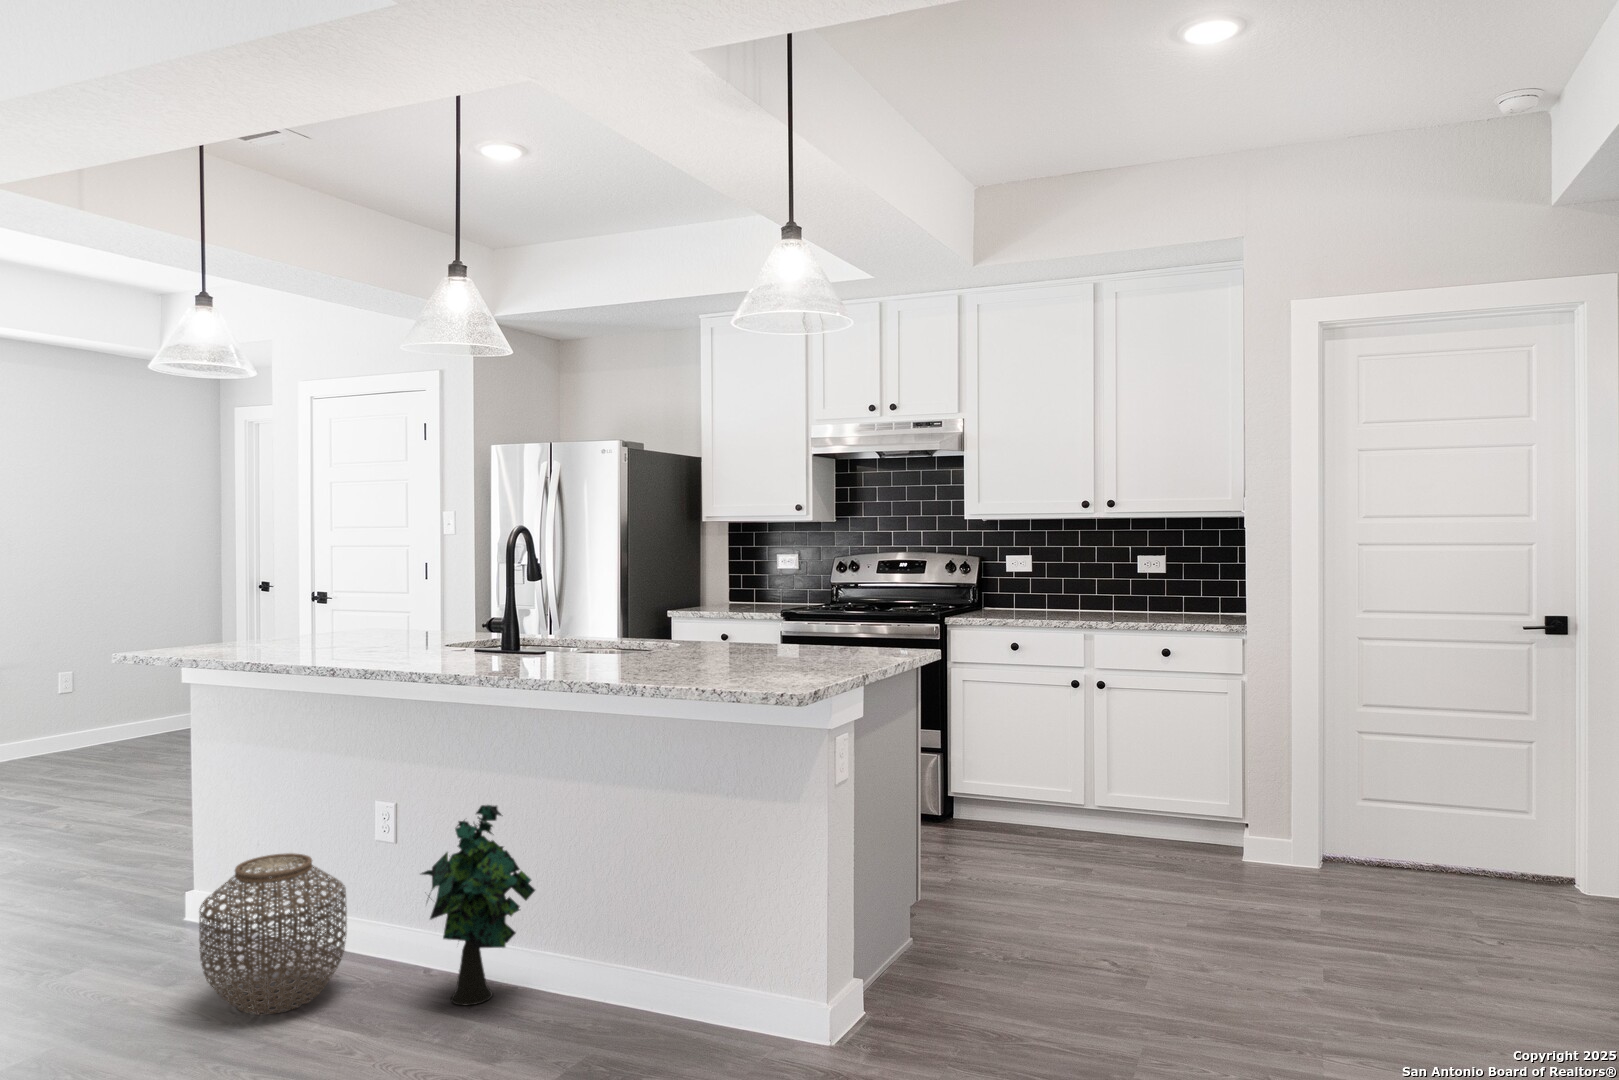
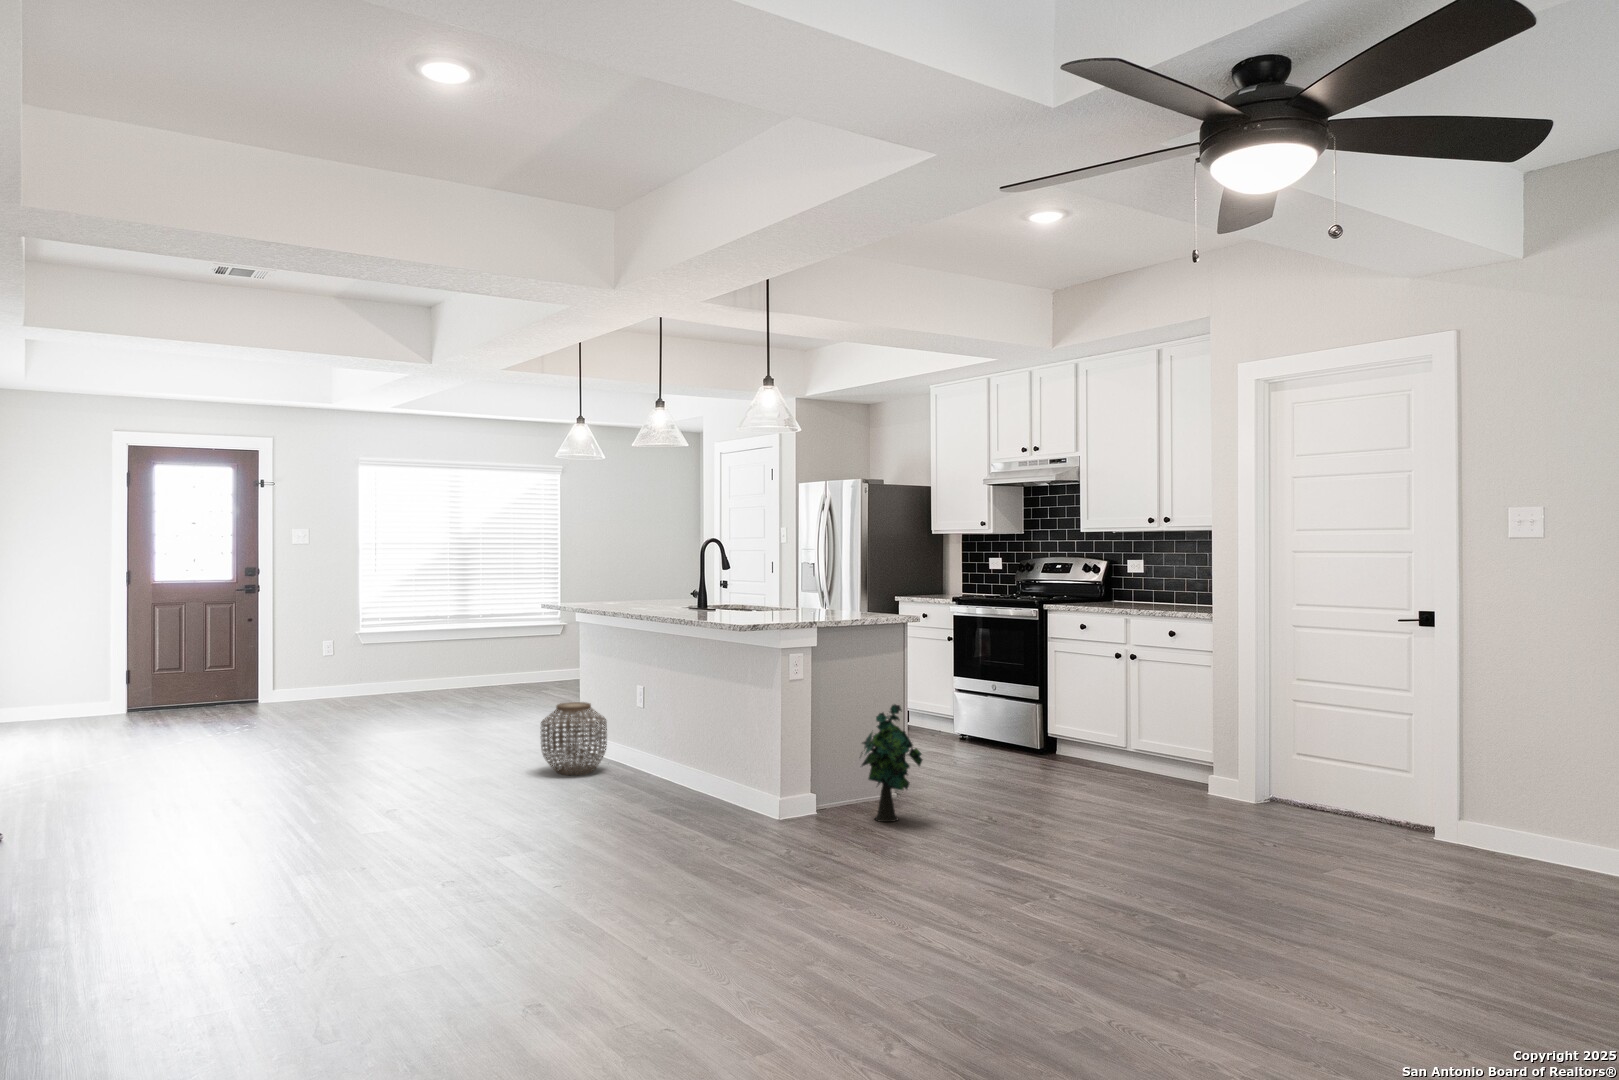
decorative plant: present [421,805,535,1006] -> present [862,704,922,822]

